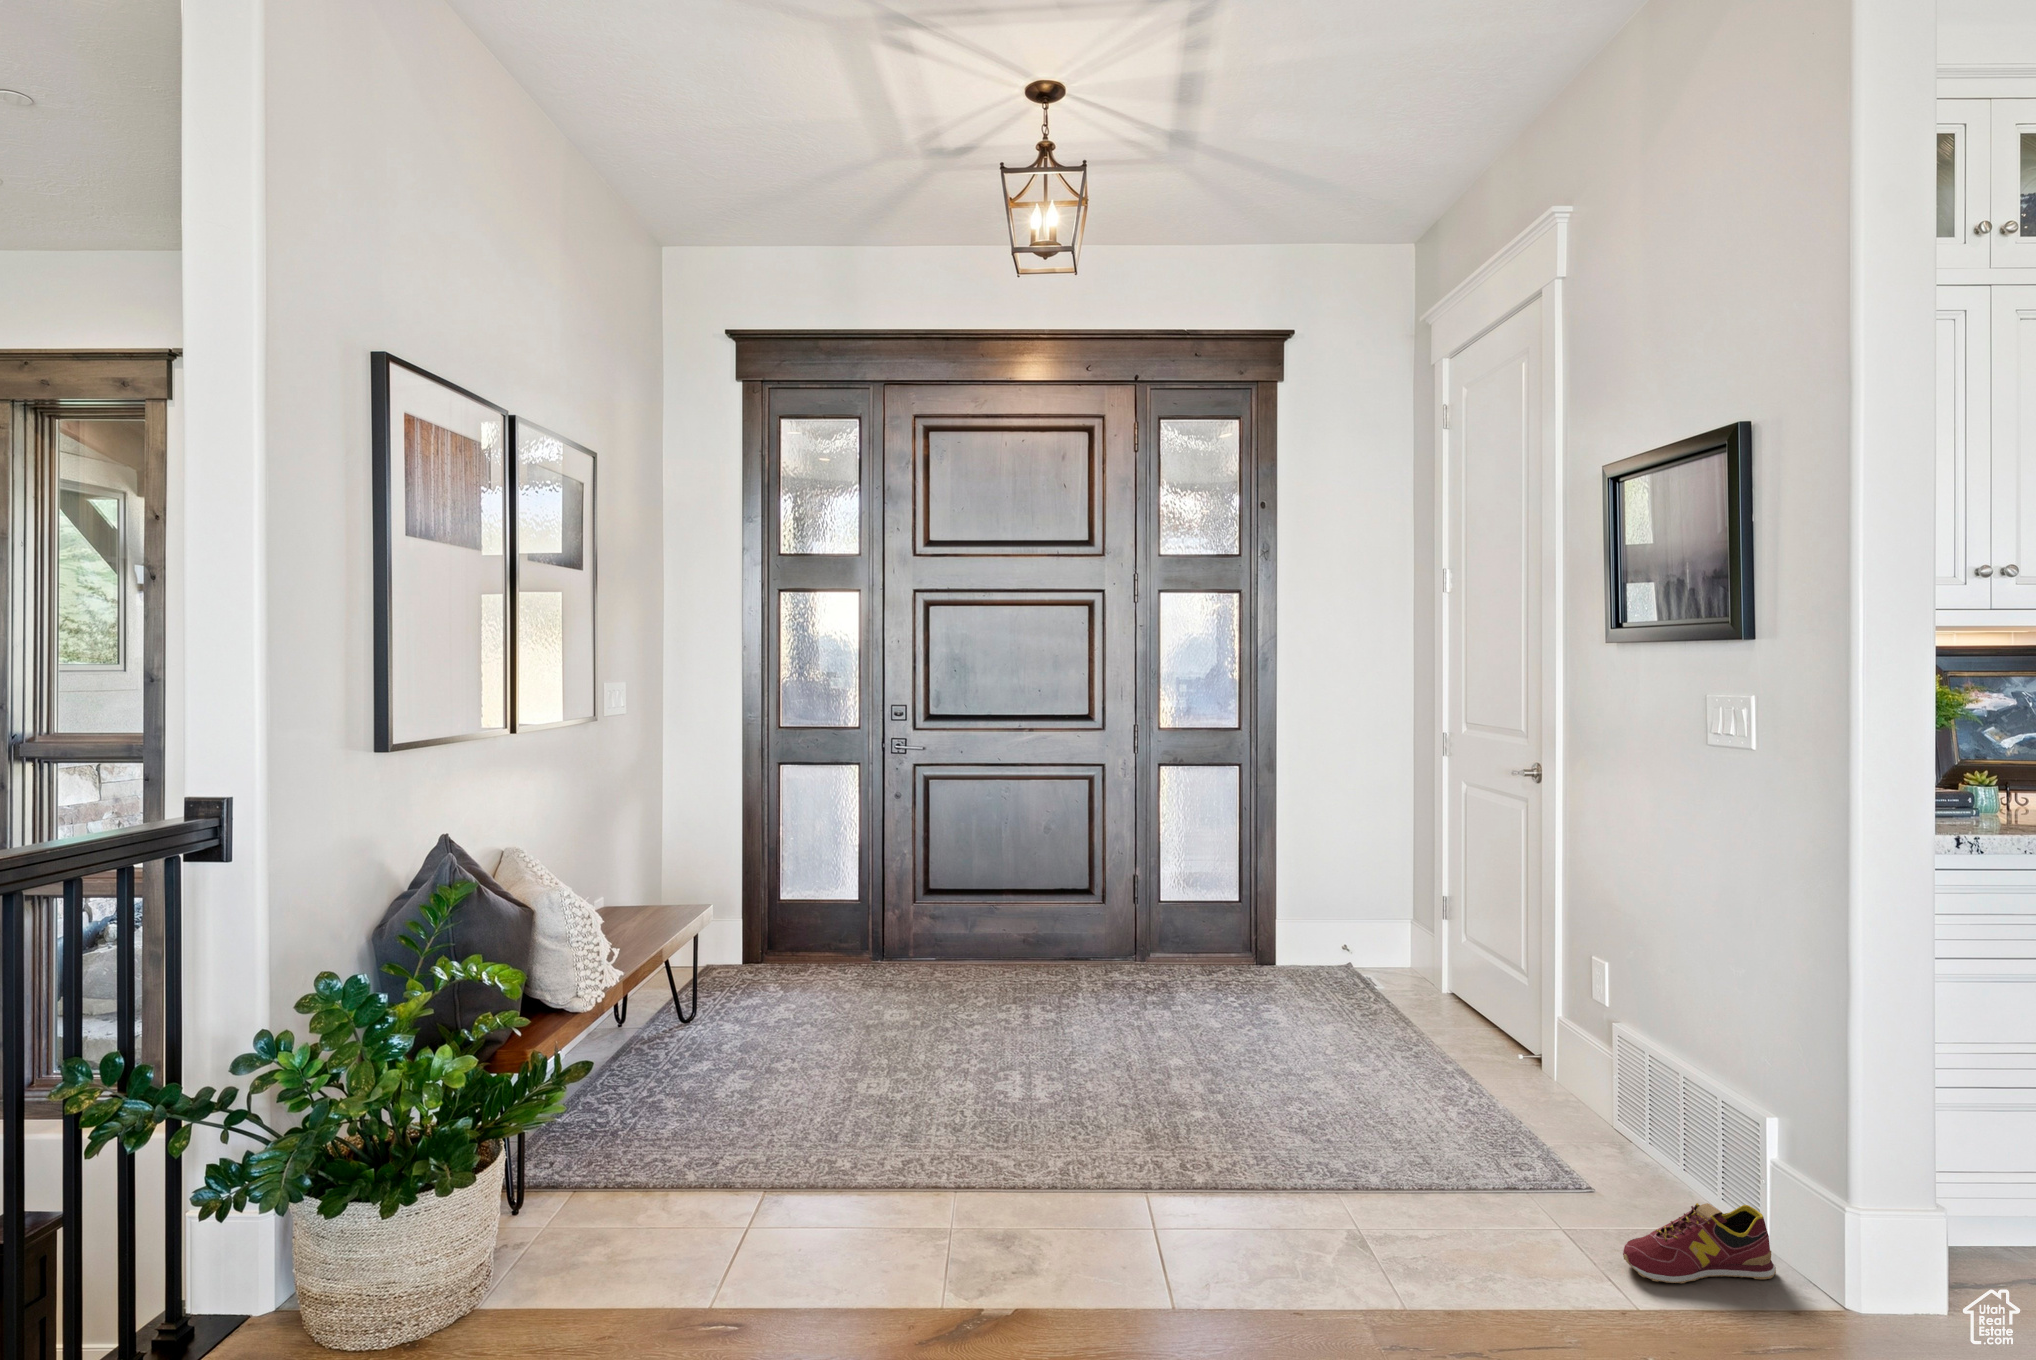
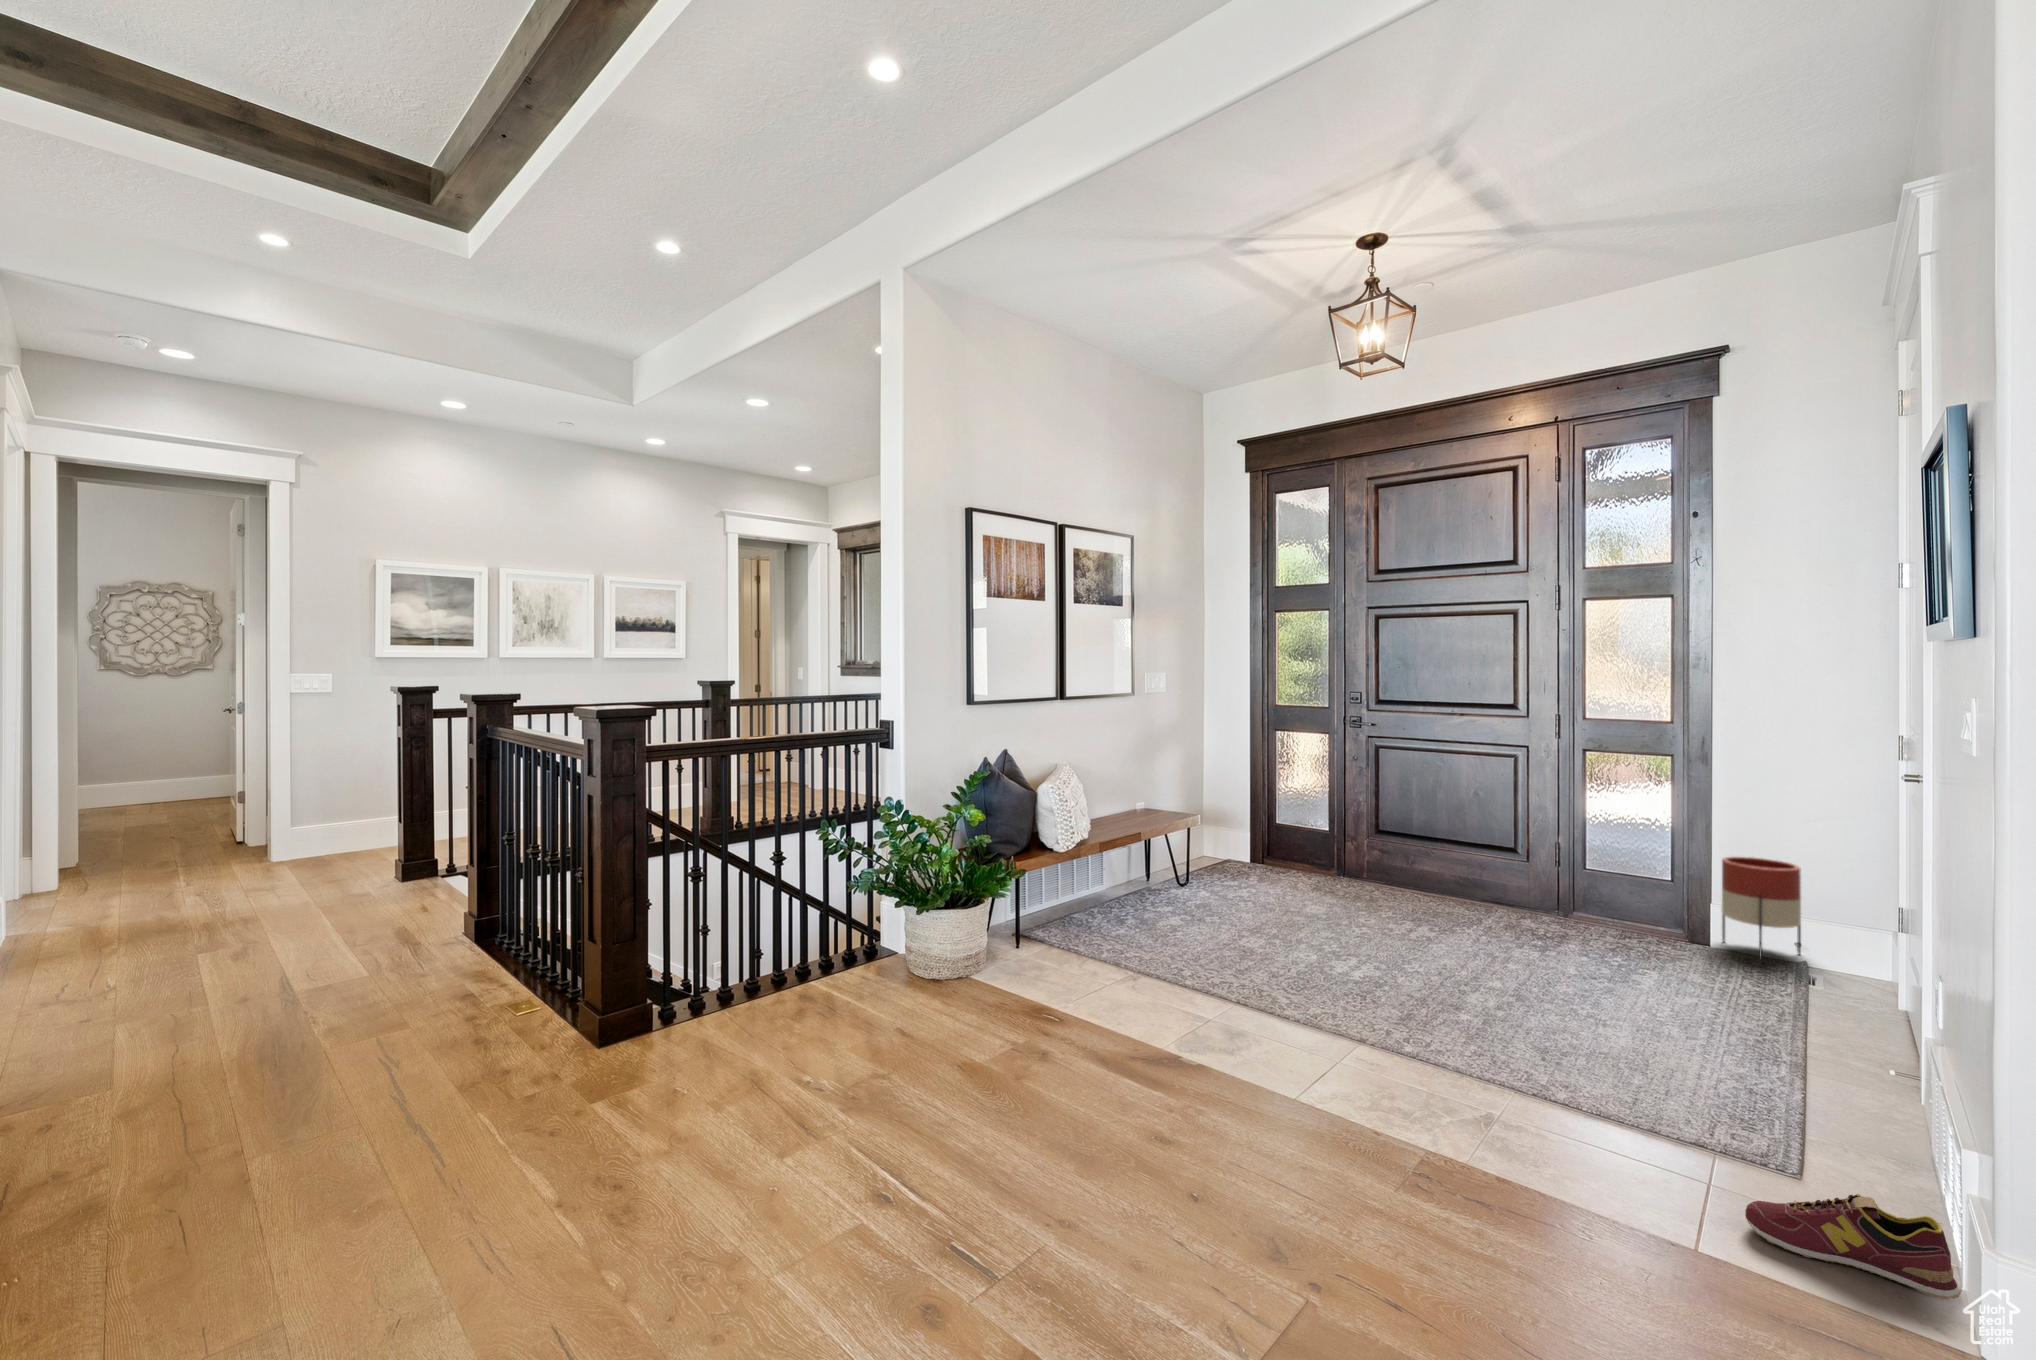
planter: none [1291,873,1358,981] -> present [1722,857,1801,959]

